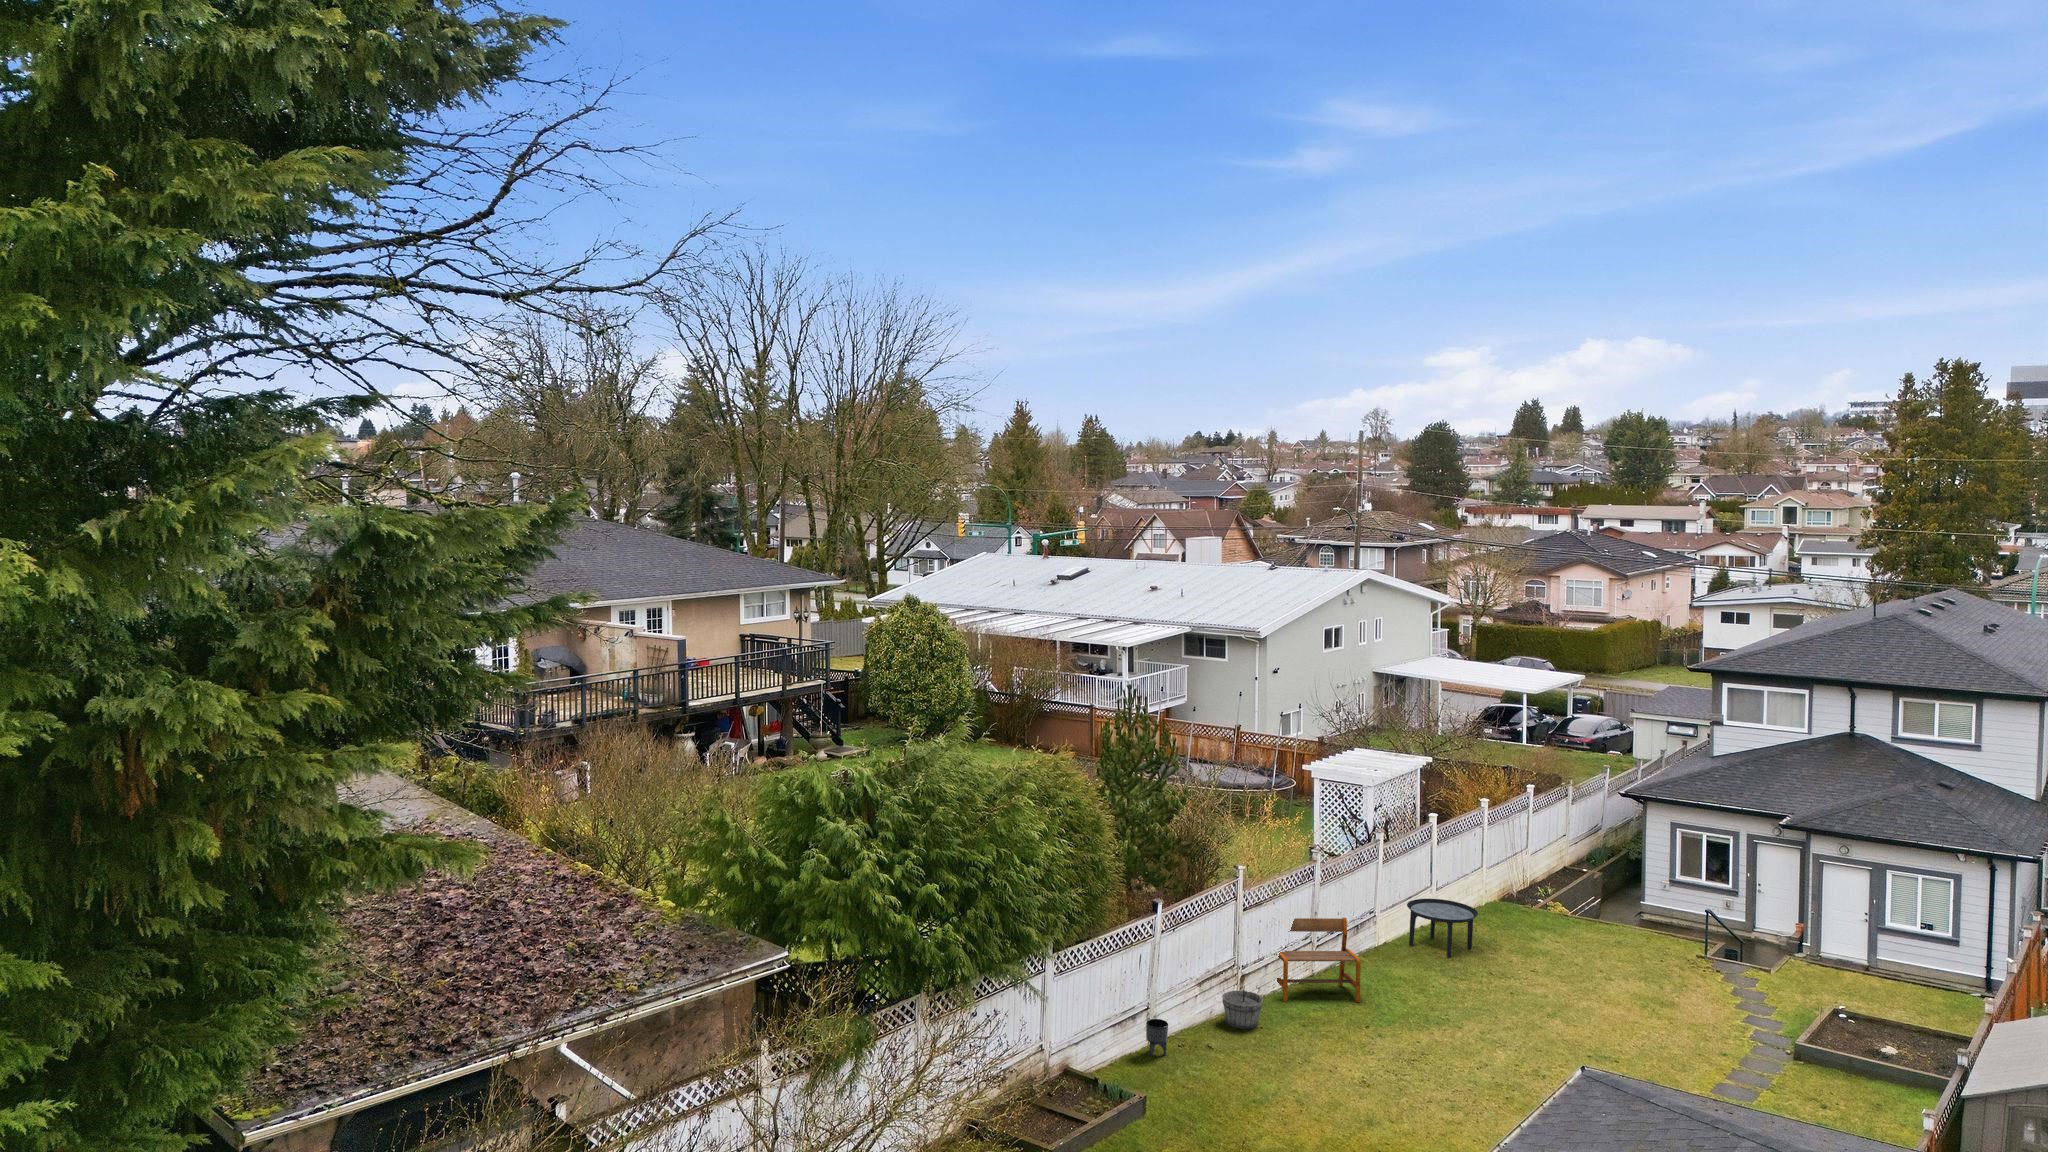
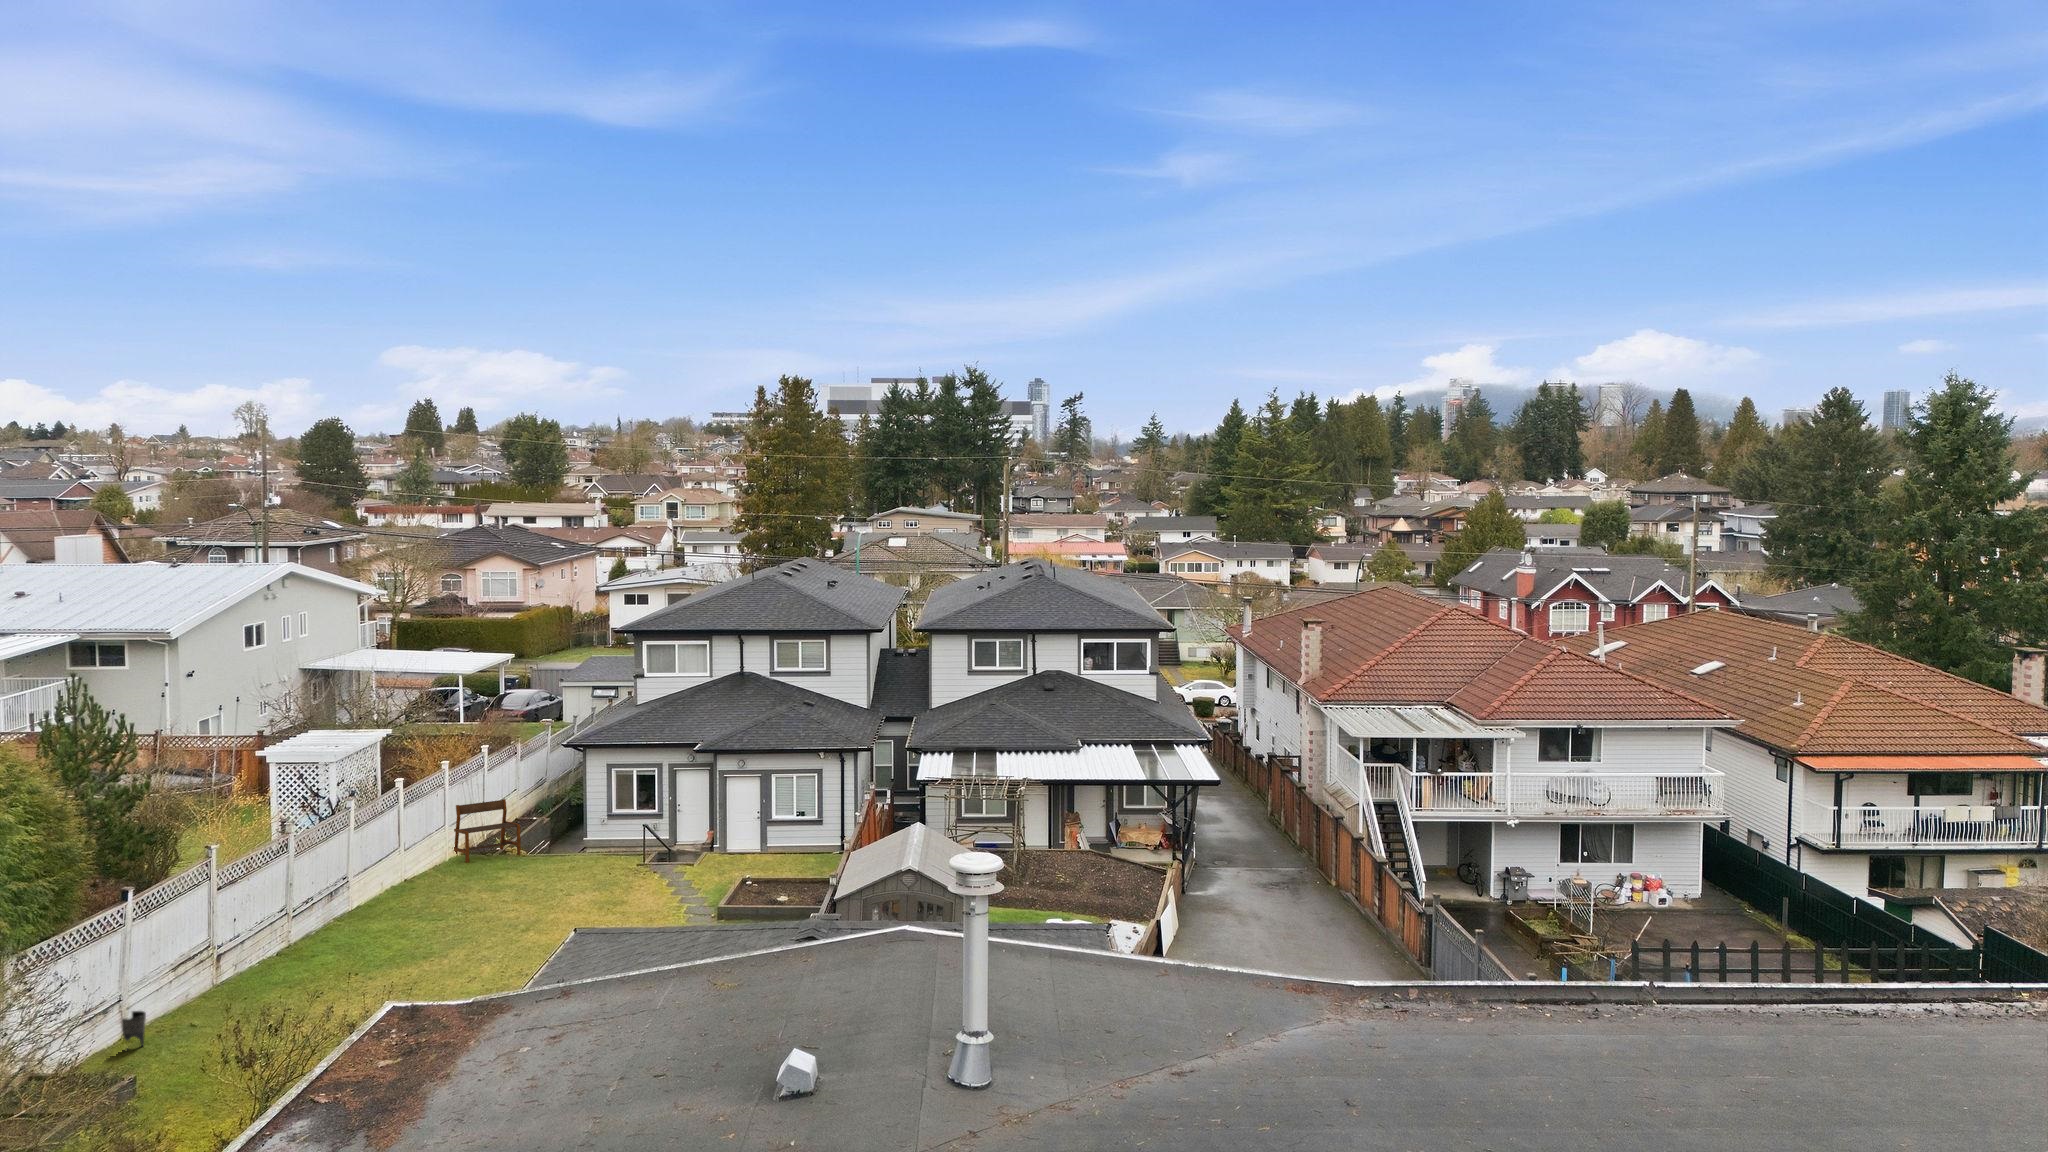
round table: present [1407,899,1478,958] -> none [381,857,452,908]
bench: present [1277,918,1361,1002] -> present [452,799,521,862]
wooden bucket: present [1222,988,1263,1029] -> none [200,965,248,1006]

